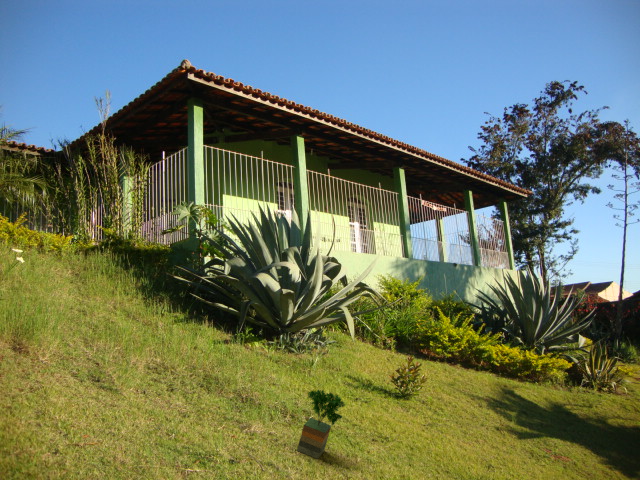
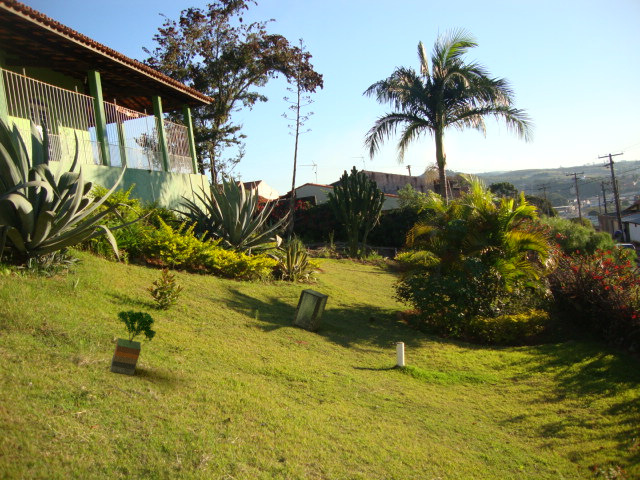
storage box: none [562,397,613,451] -> present [292,289,328,332]

